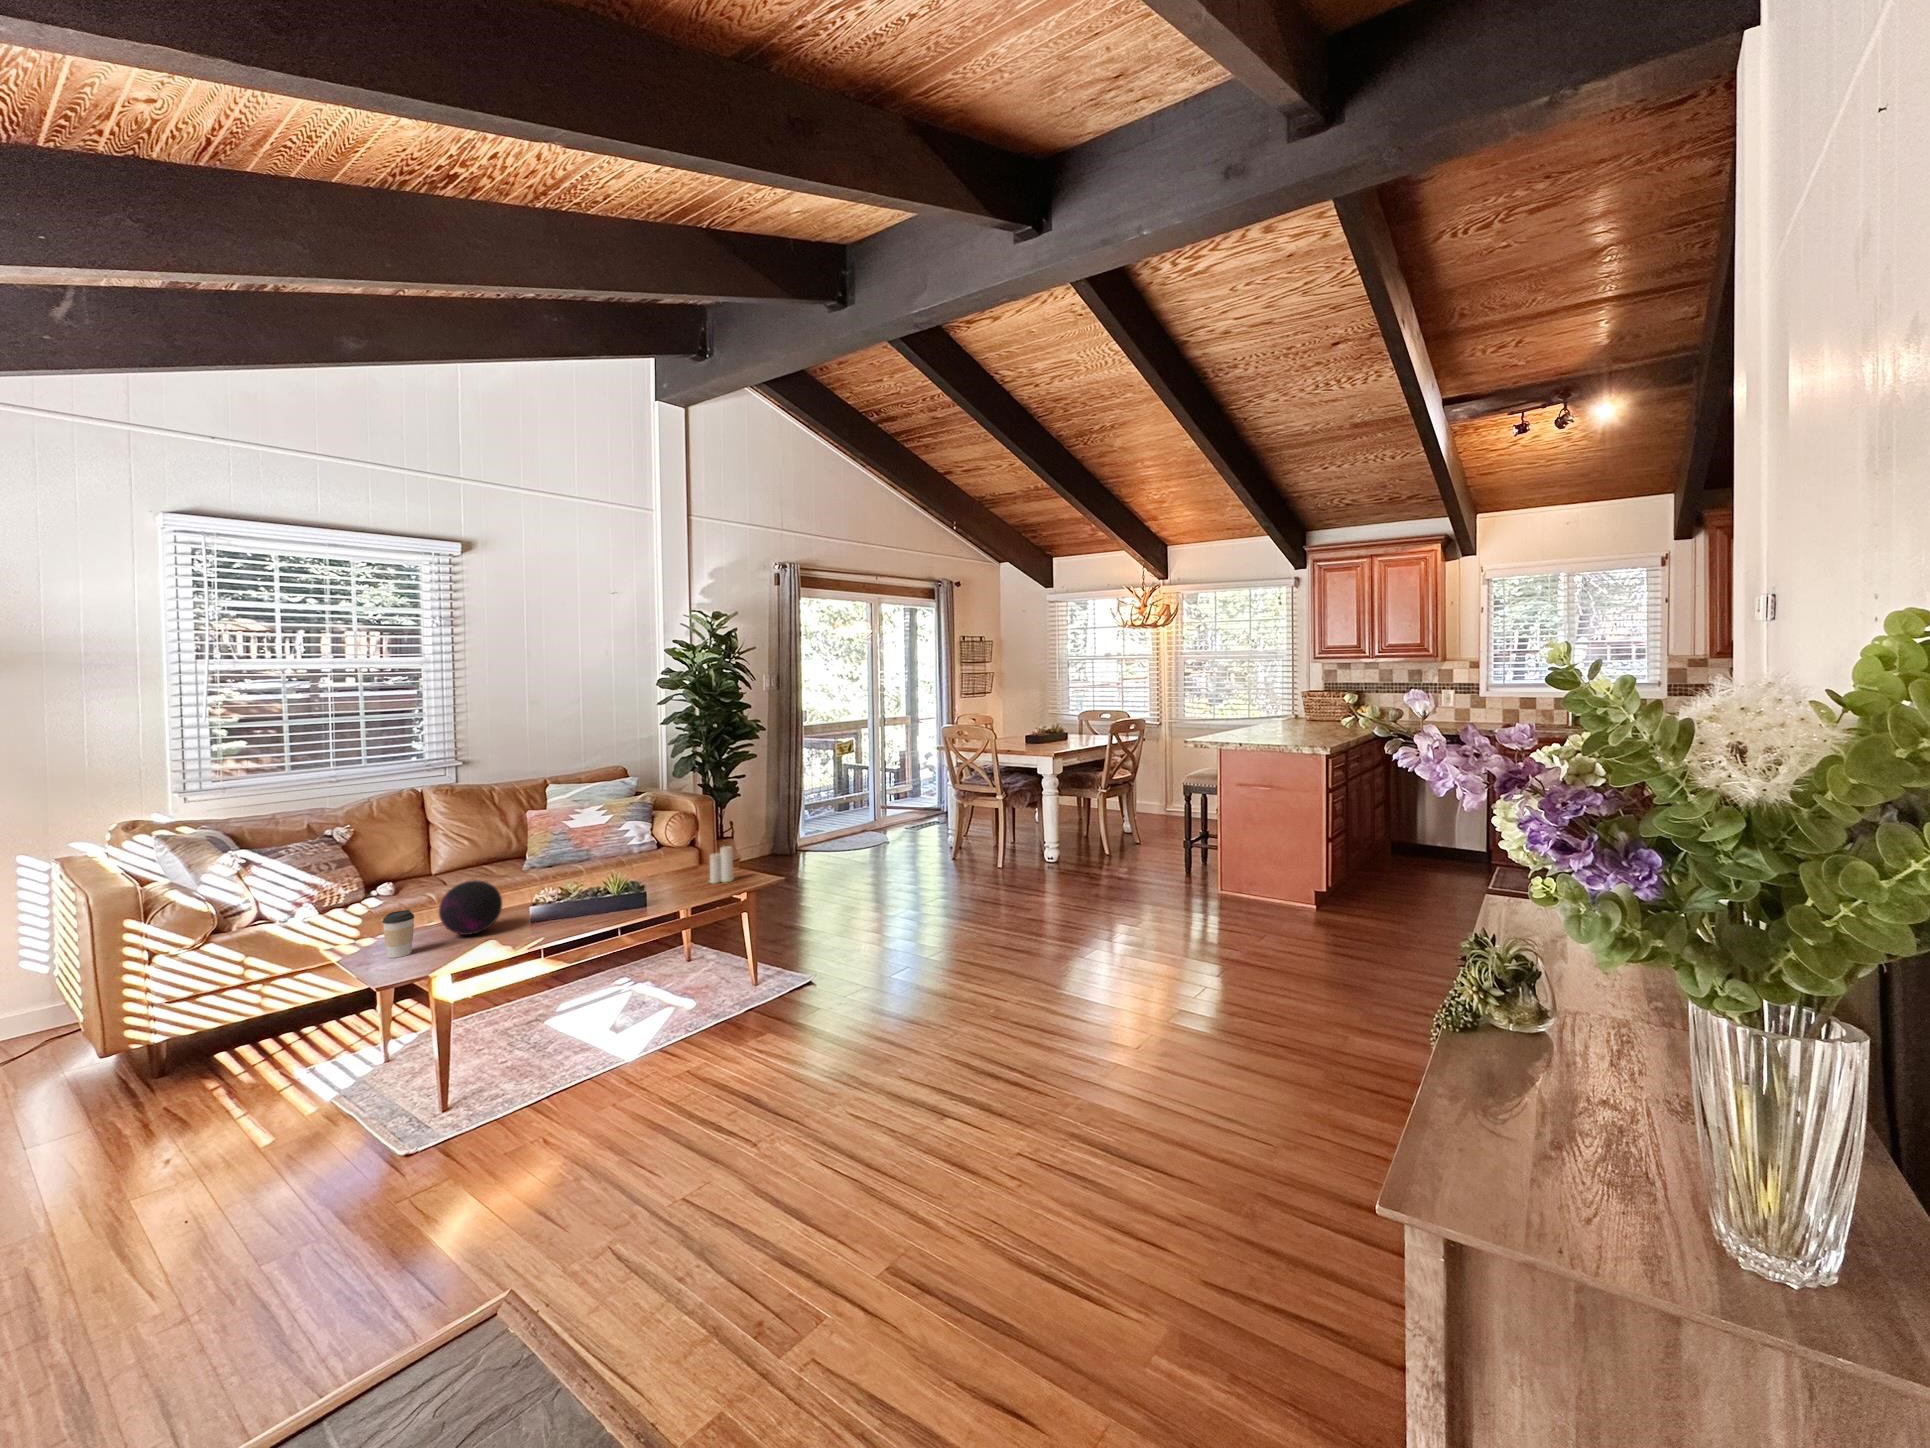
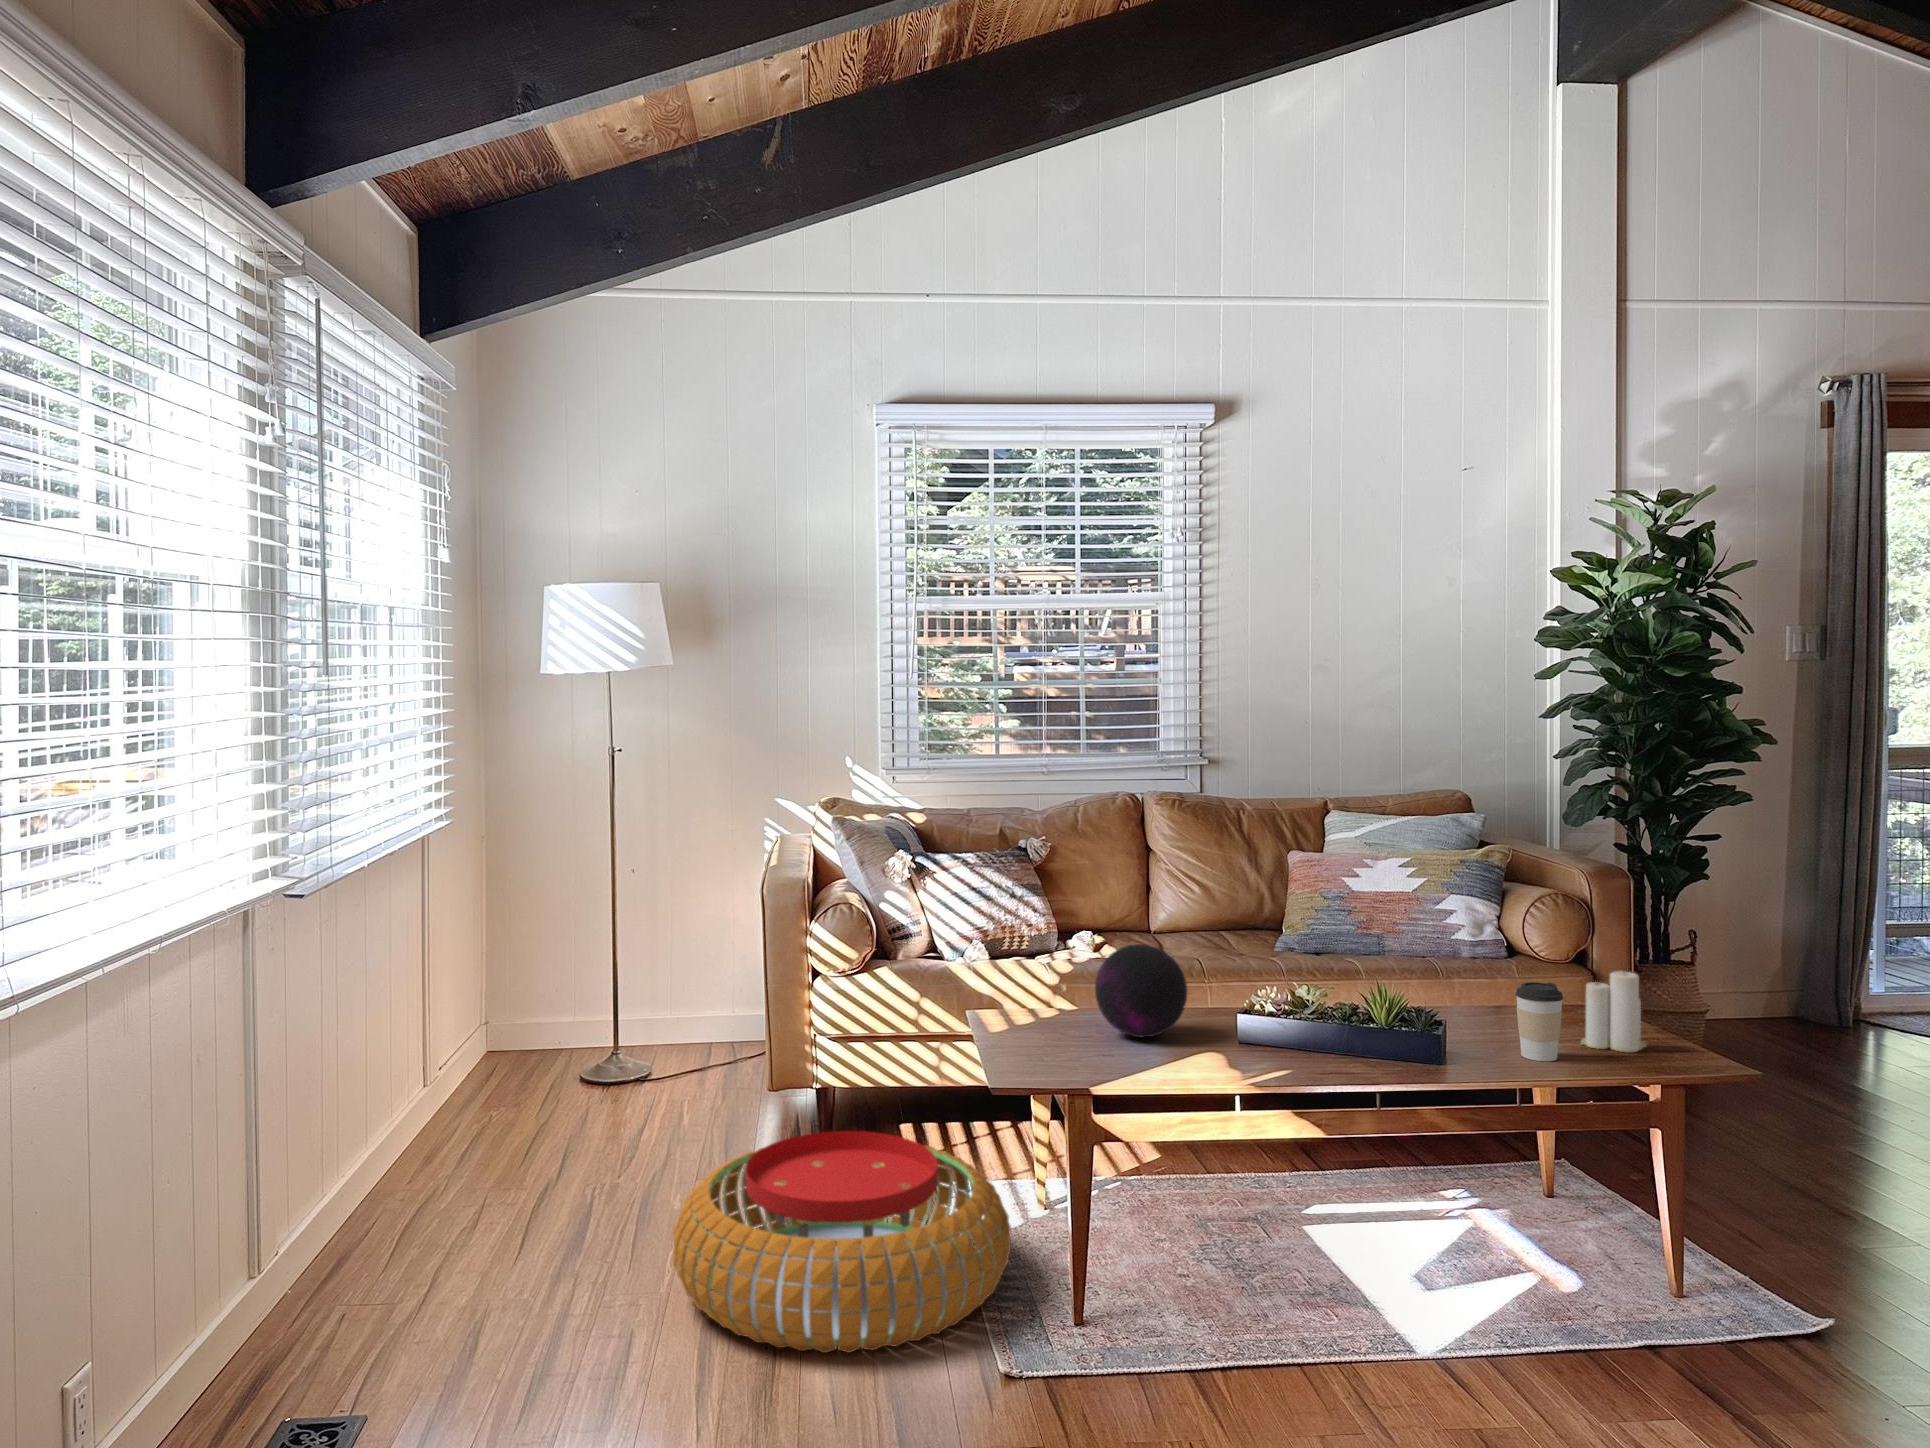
coffee cup: present [382,910,414,958] -> present [1515,982,1563,1061]
pouf: none [72,1042,394,1220] -> present [673,1131,1011,1353]

